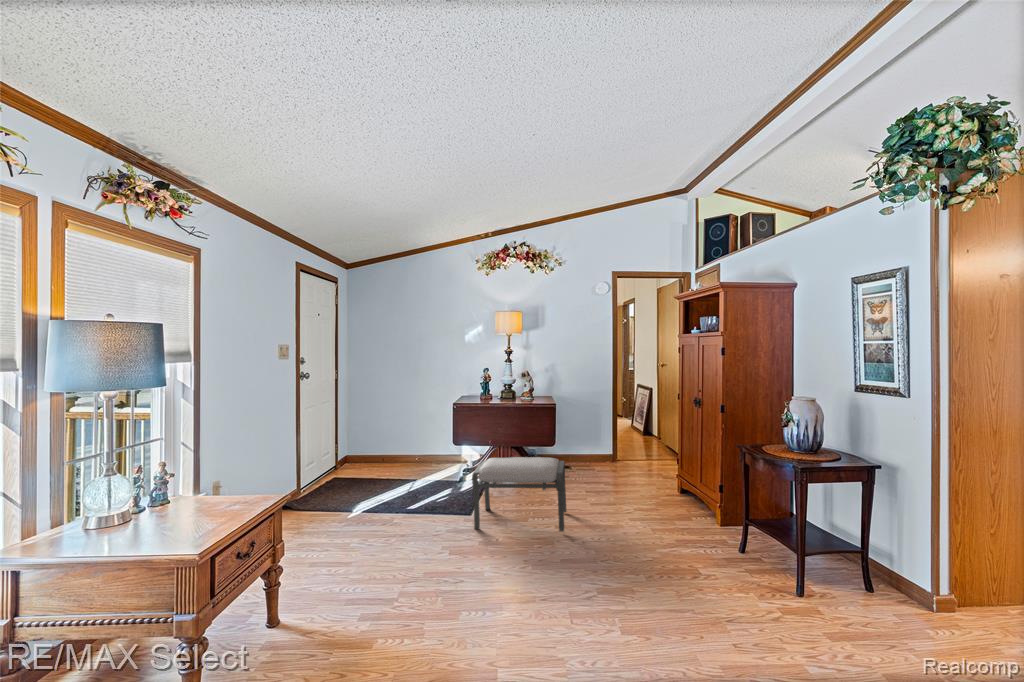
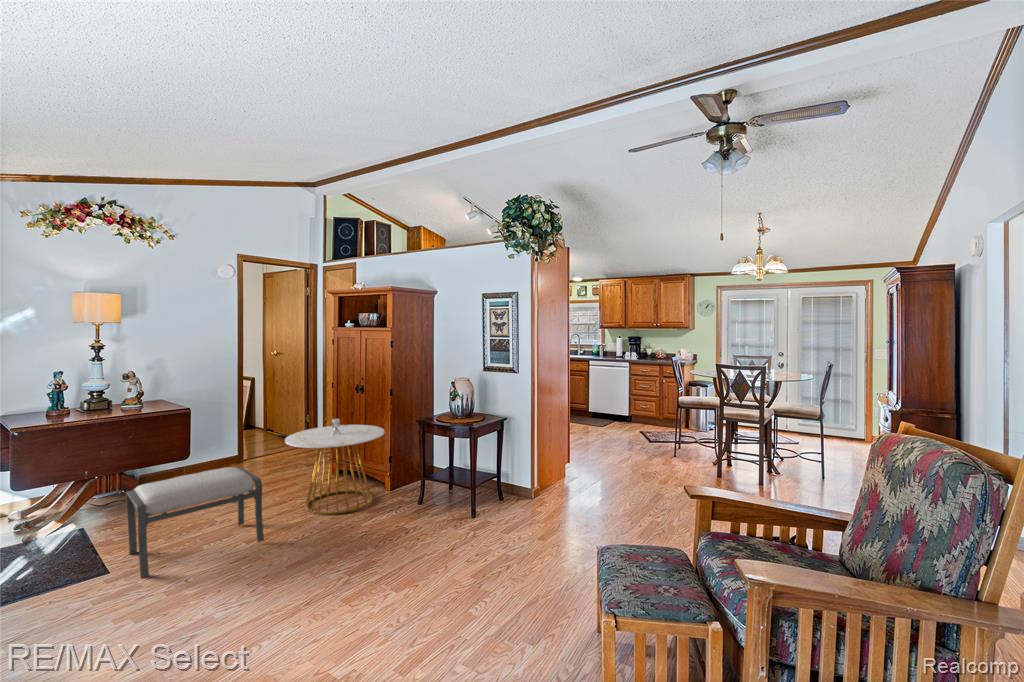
side table: none [604,429,707,533] -> present [285,419,384,515]

